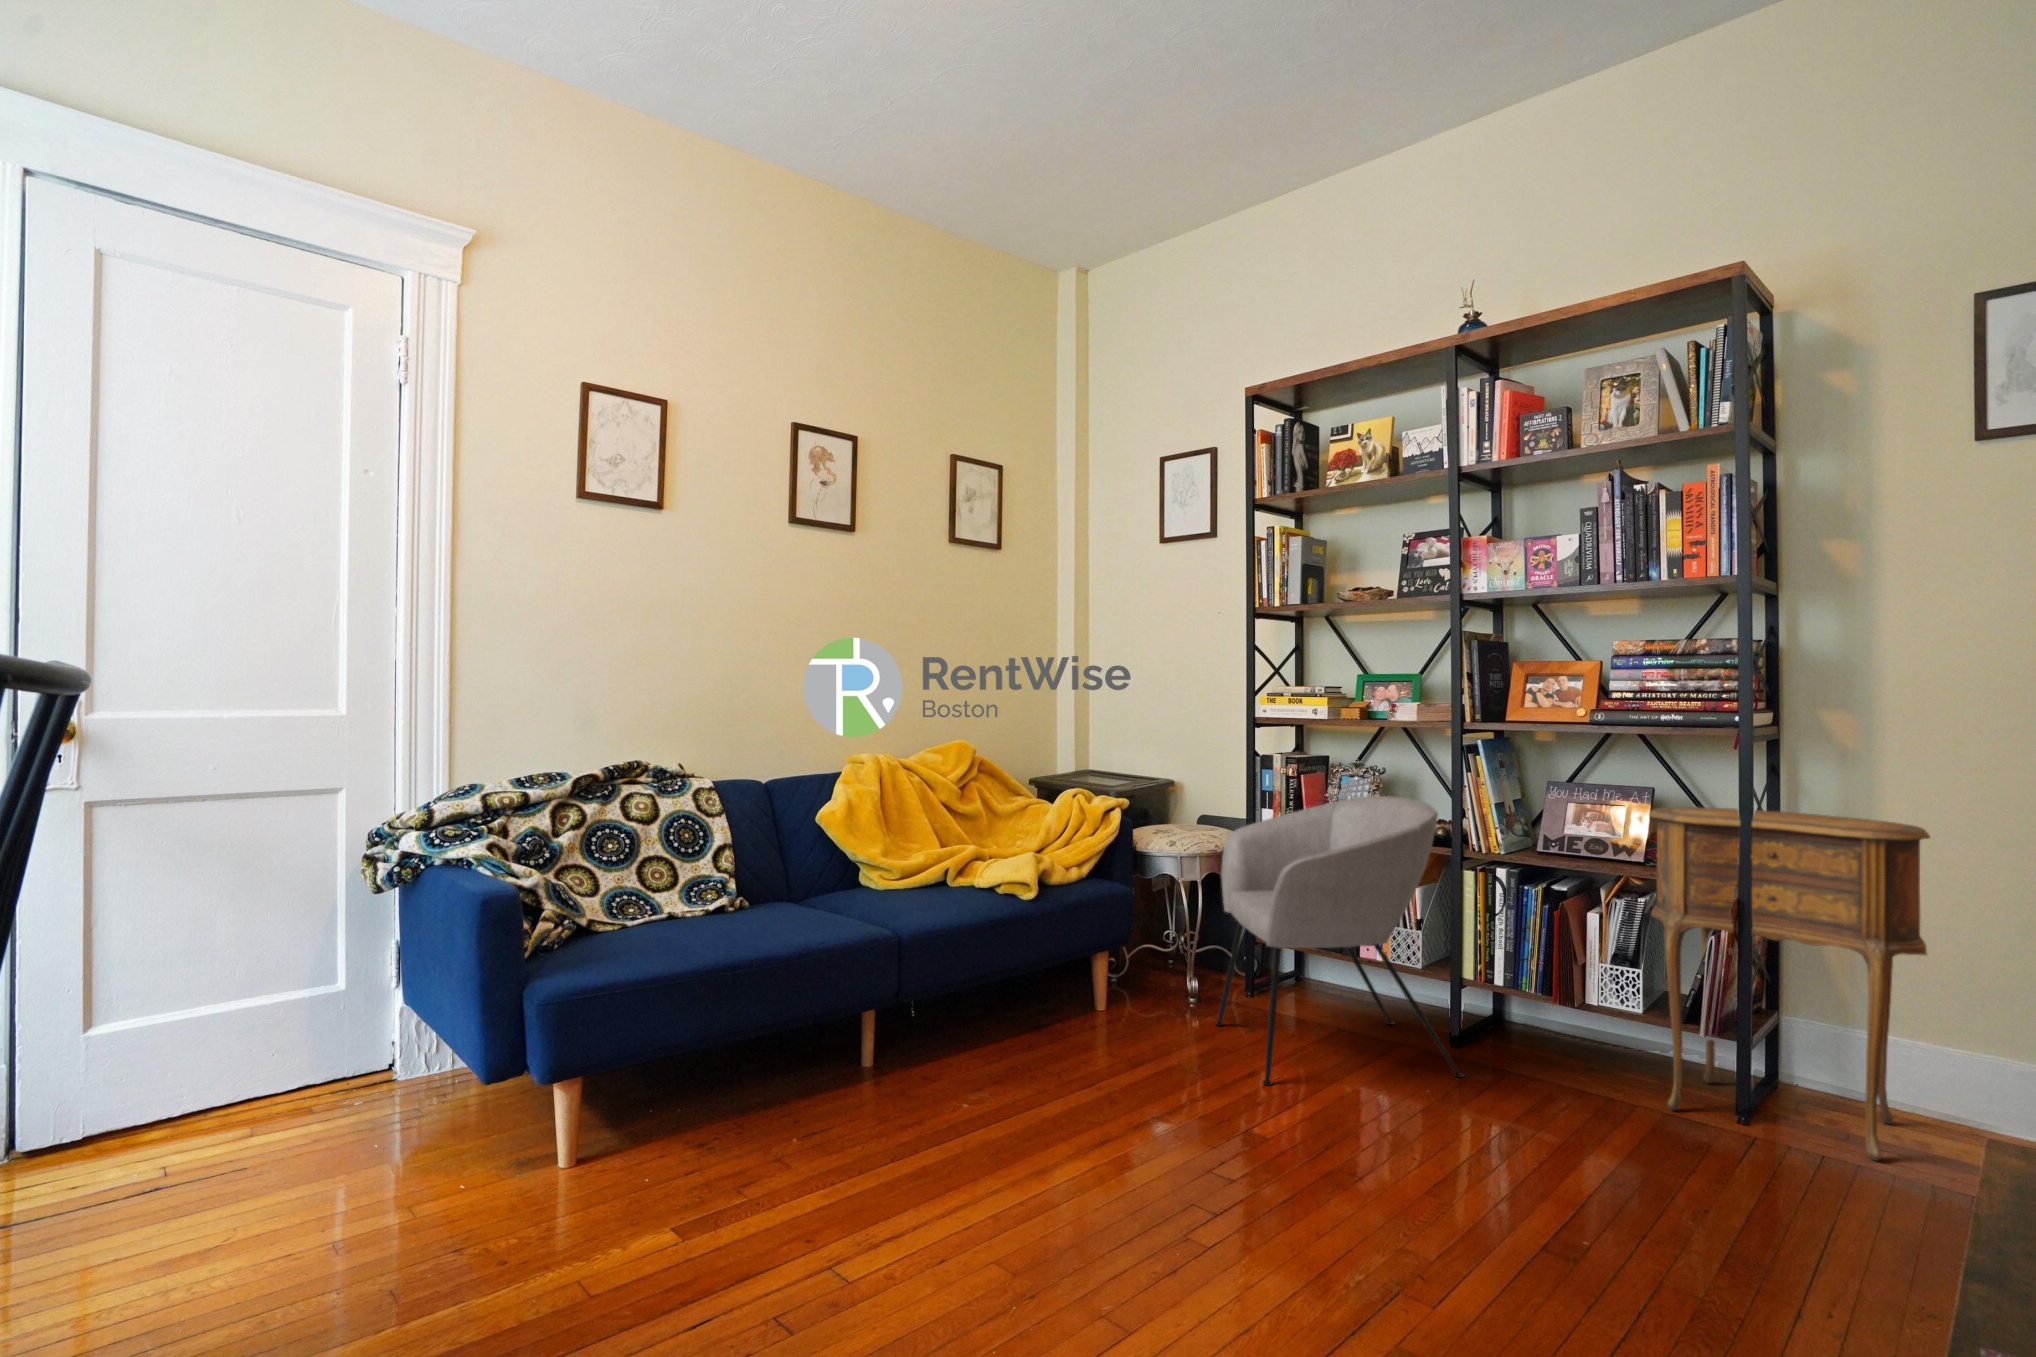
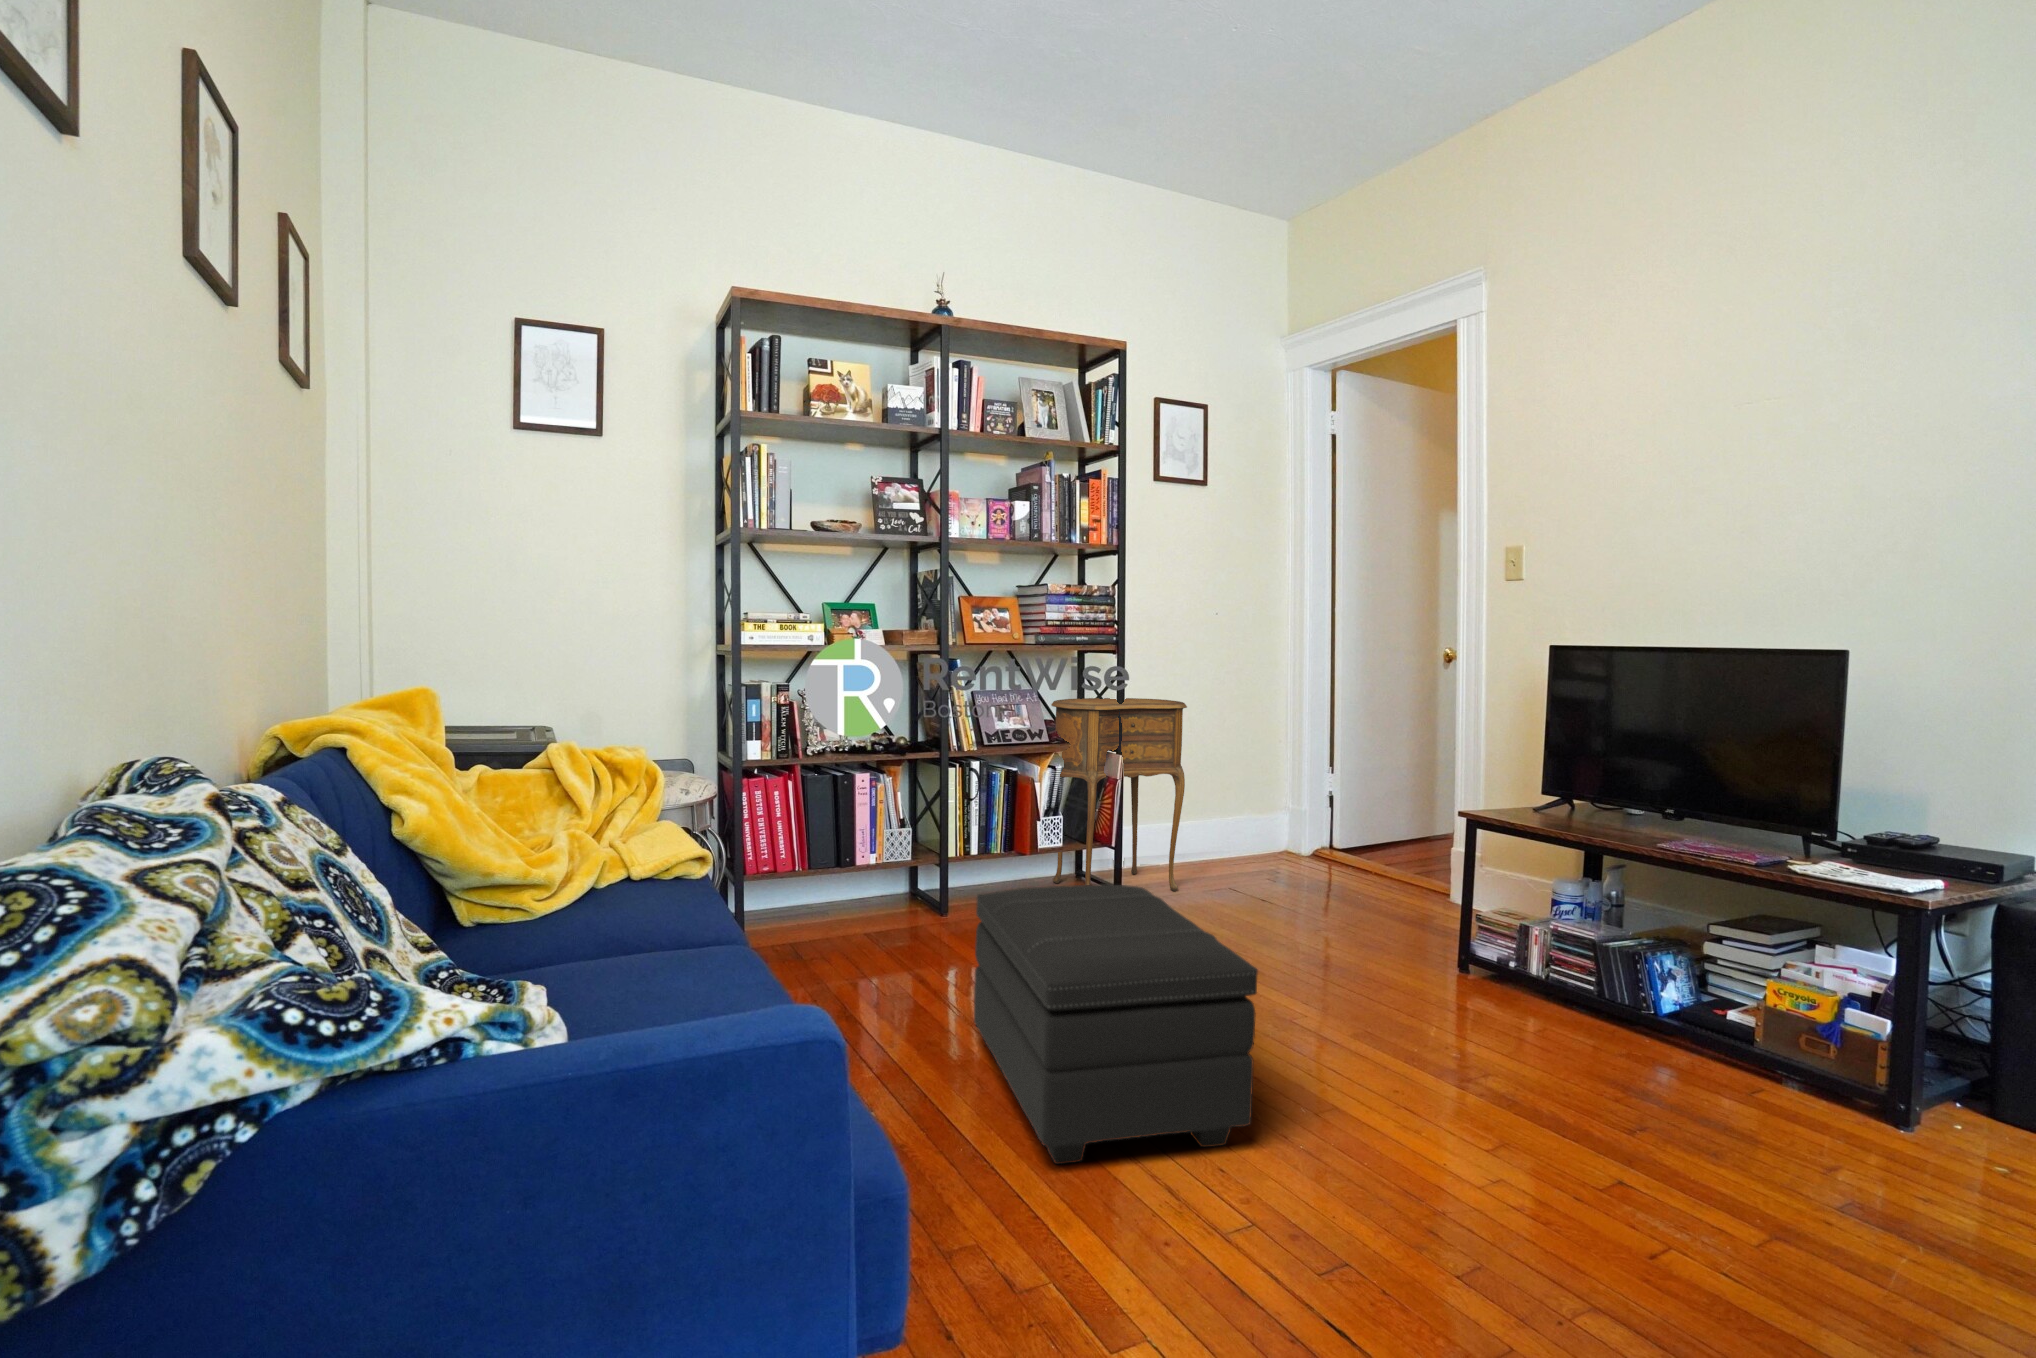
armchair: present [1215,796,1464,1085] -> none [790,713,1007,983]
footstool: none [903,960,1265,1261] -> present [974,885,1258,1164]

